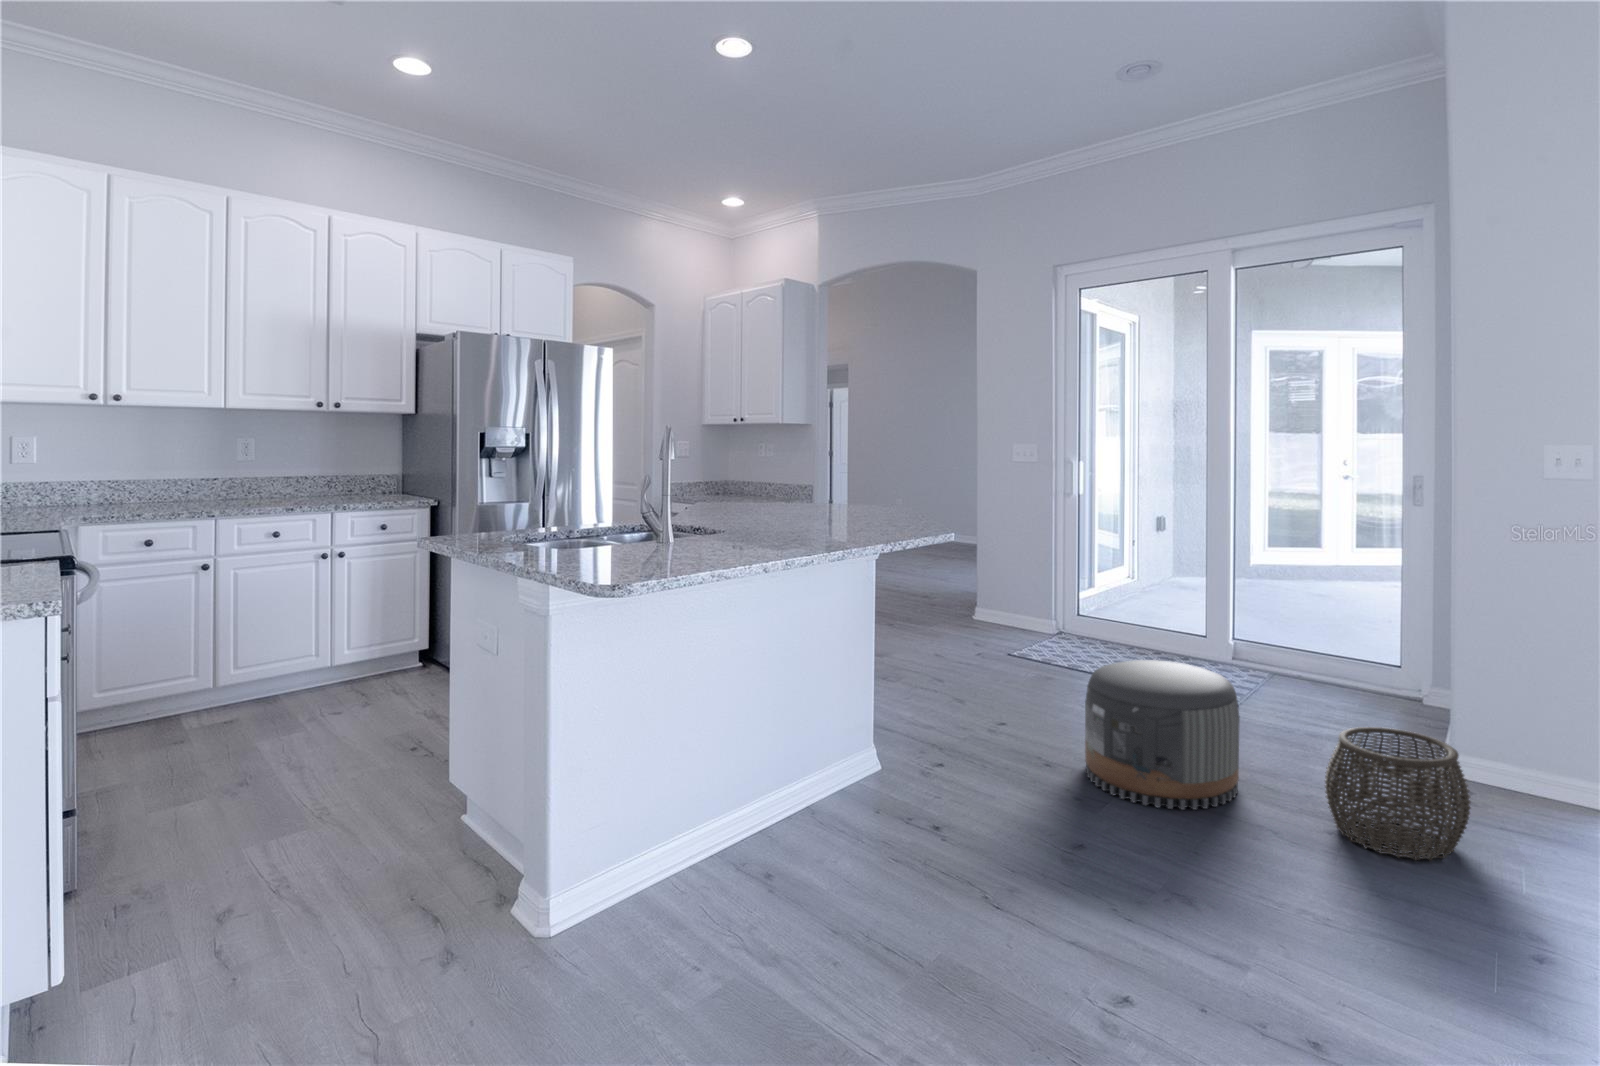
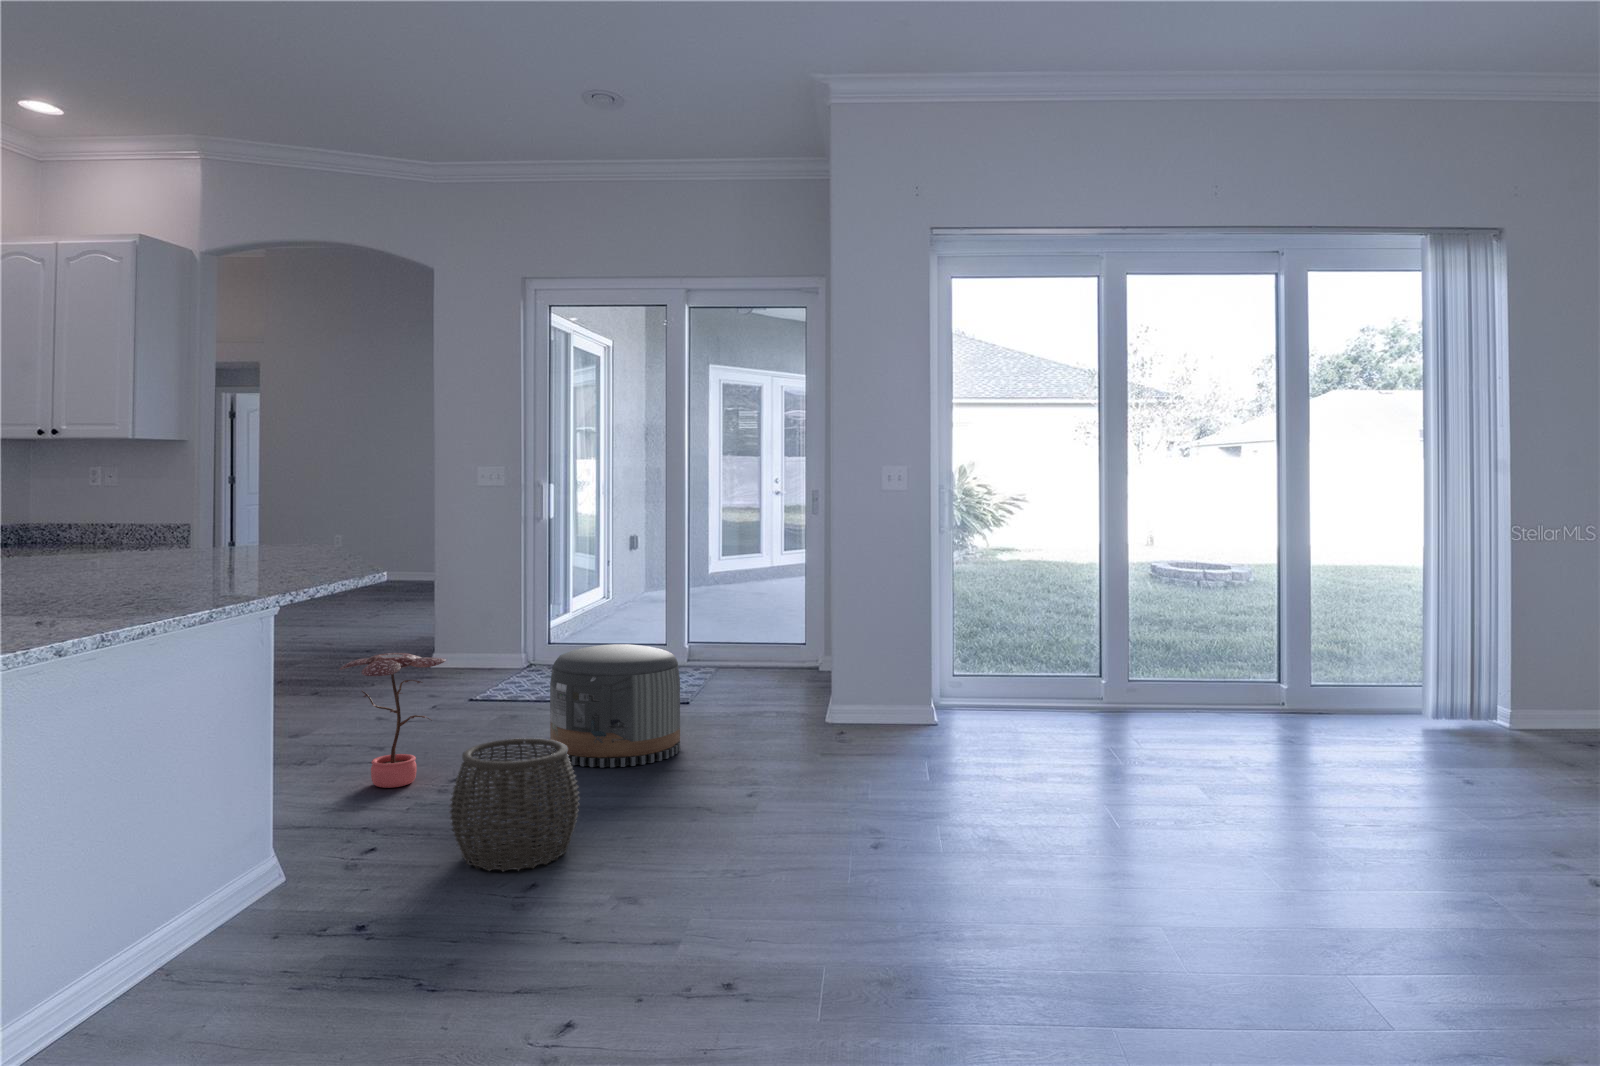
potted plant: none [883,663,979,794] -> present [339,653,446,788]
woven basket: present [1325,727,1471,861] -> present [450,738,580,872]

